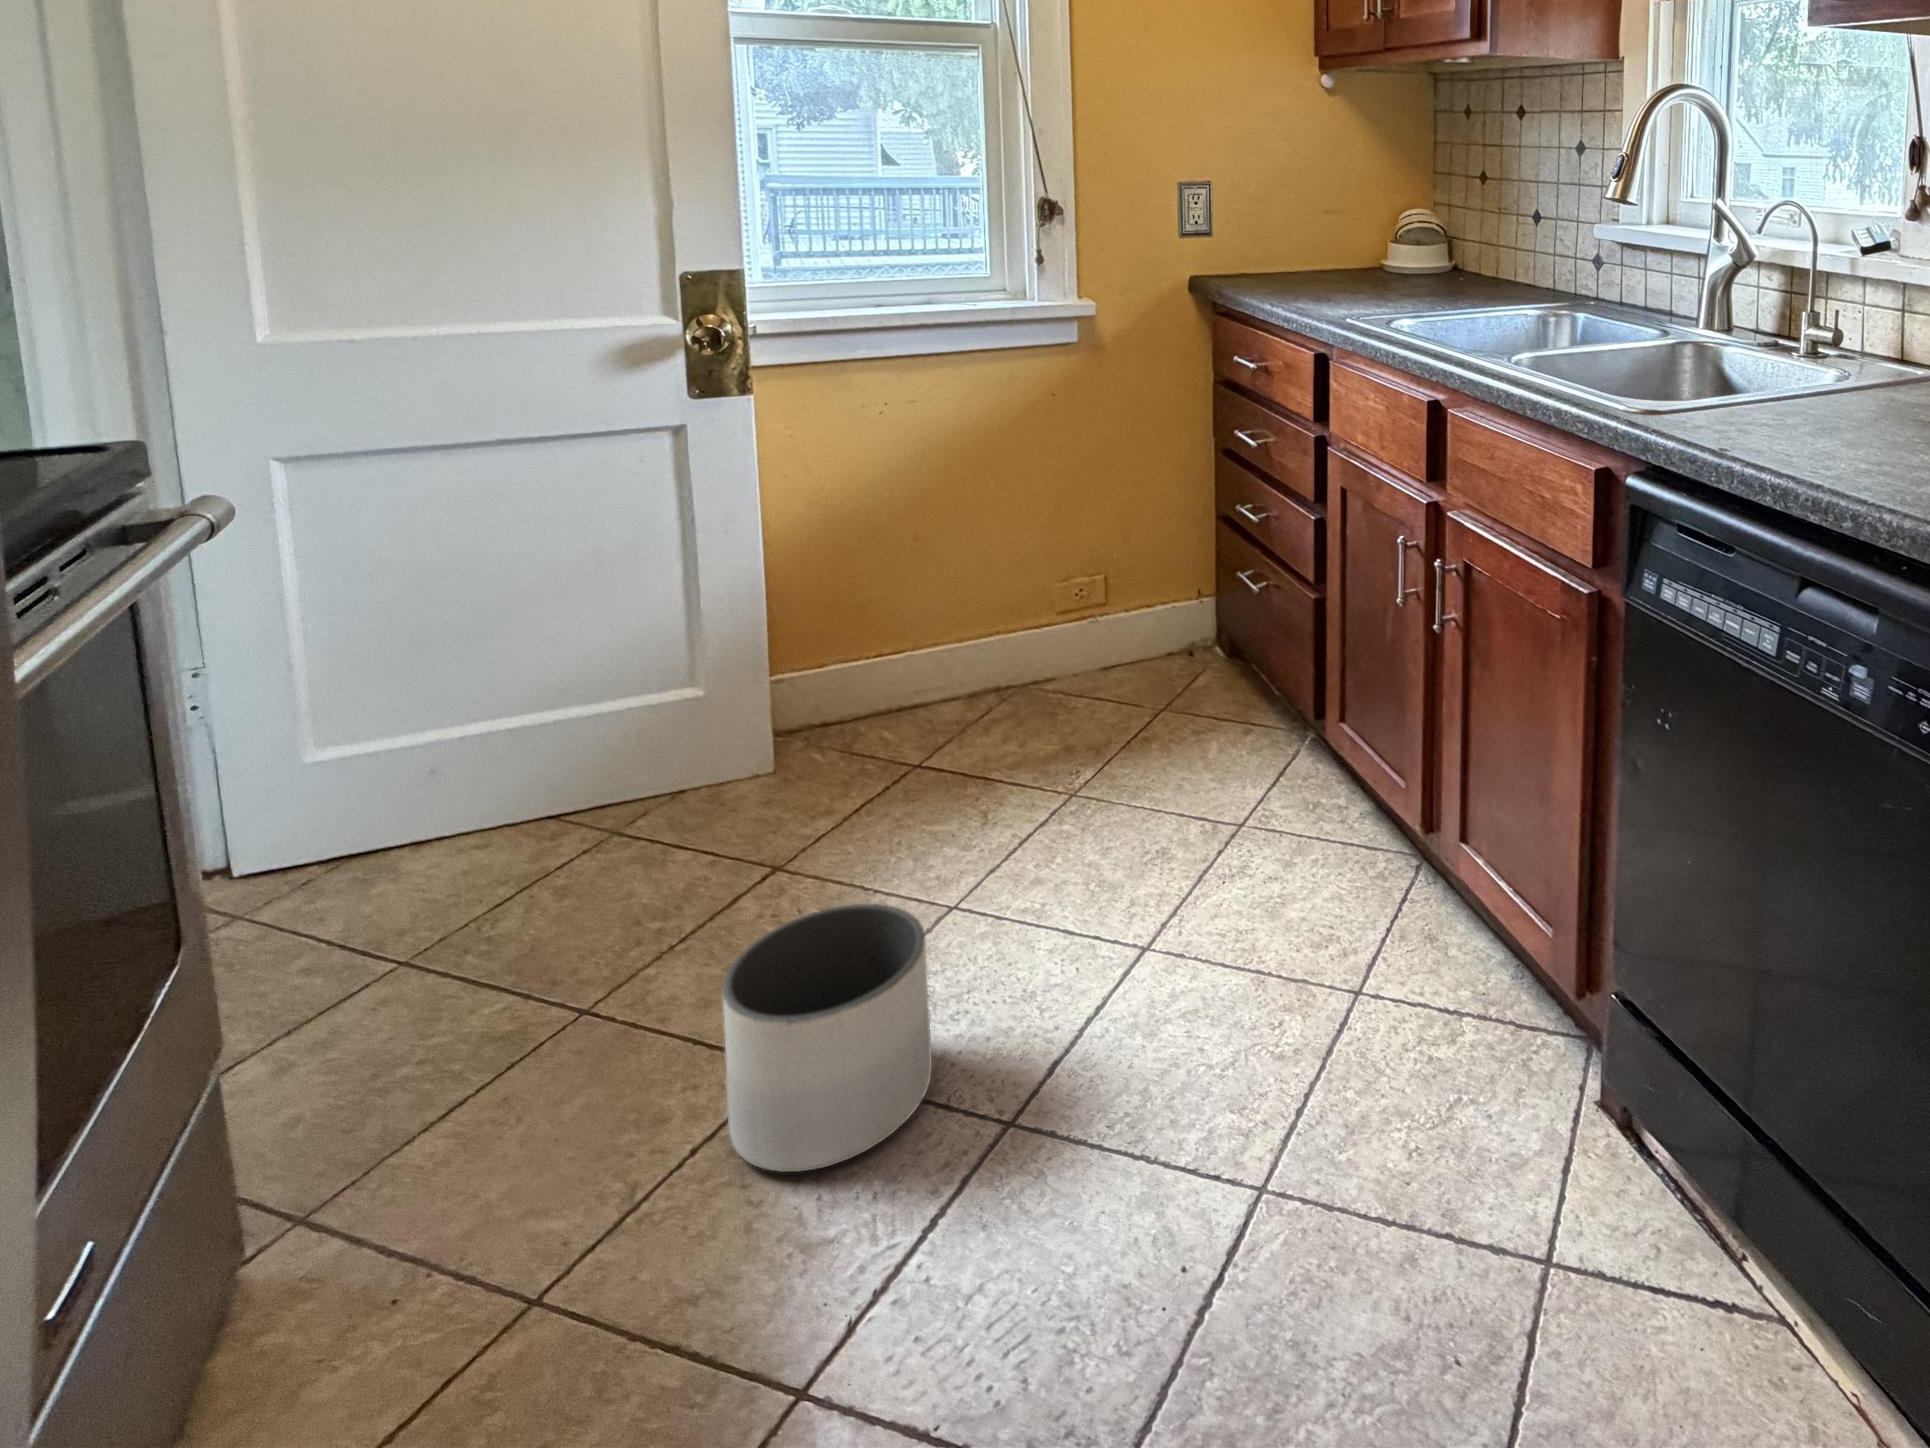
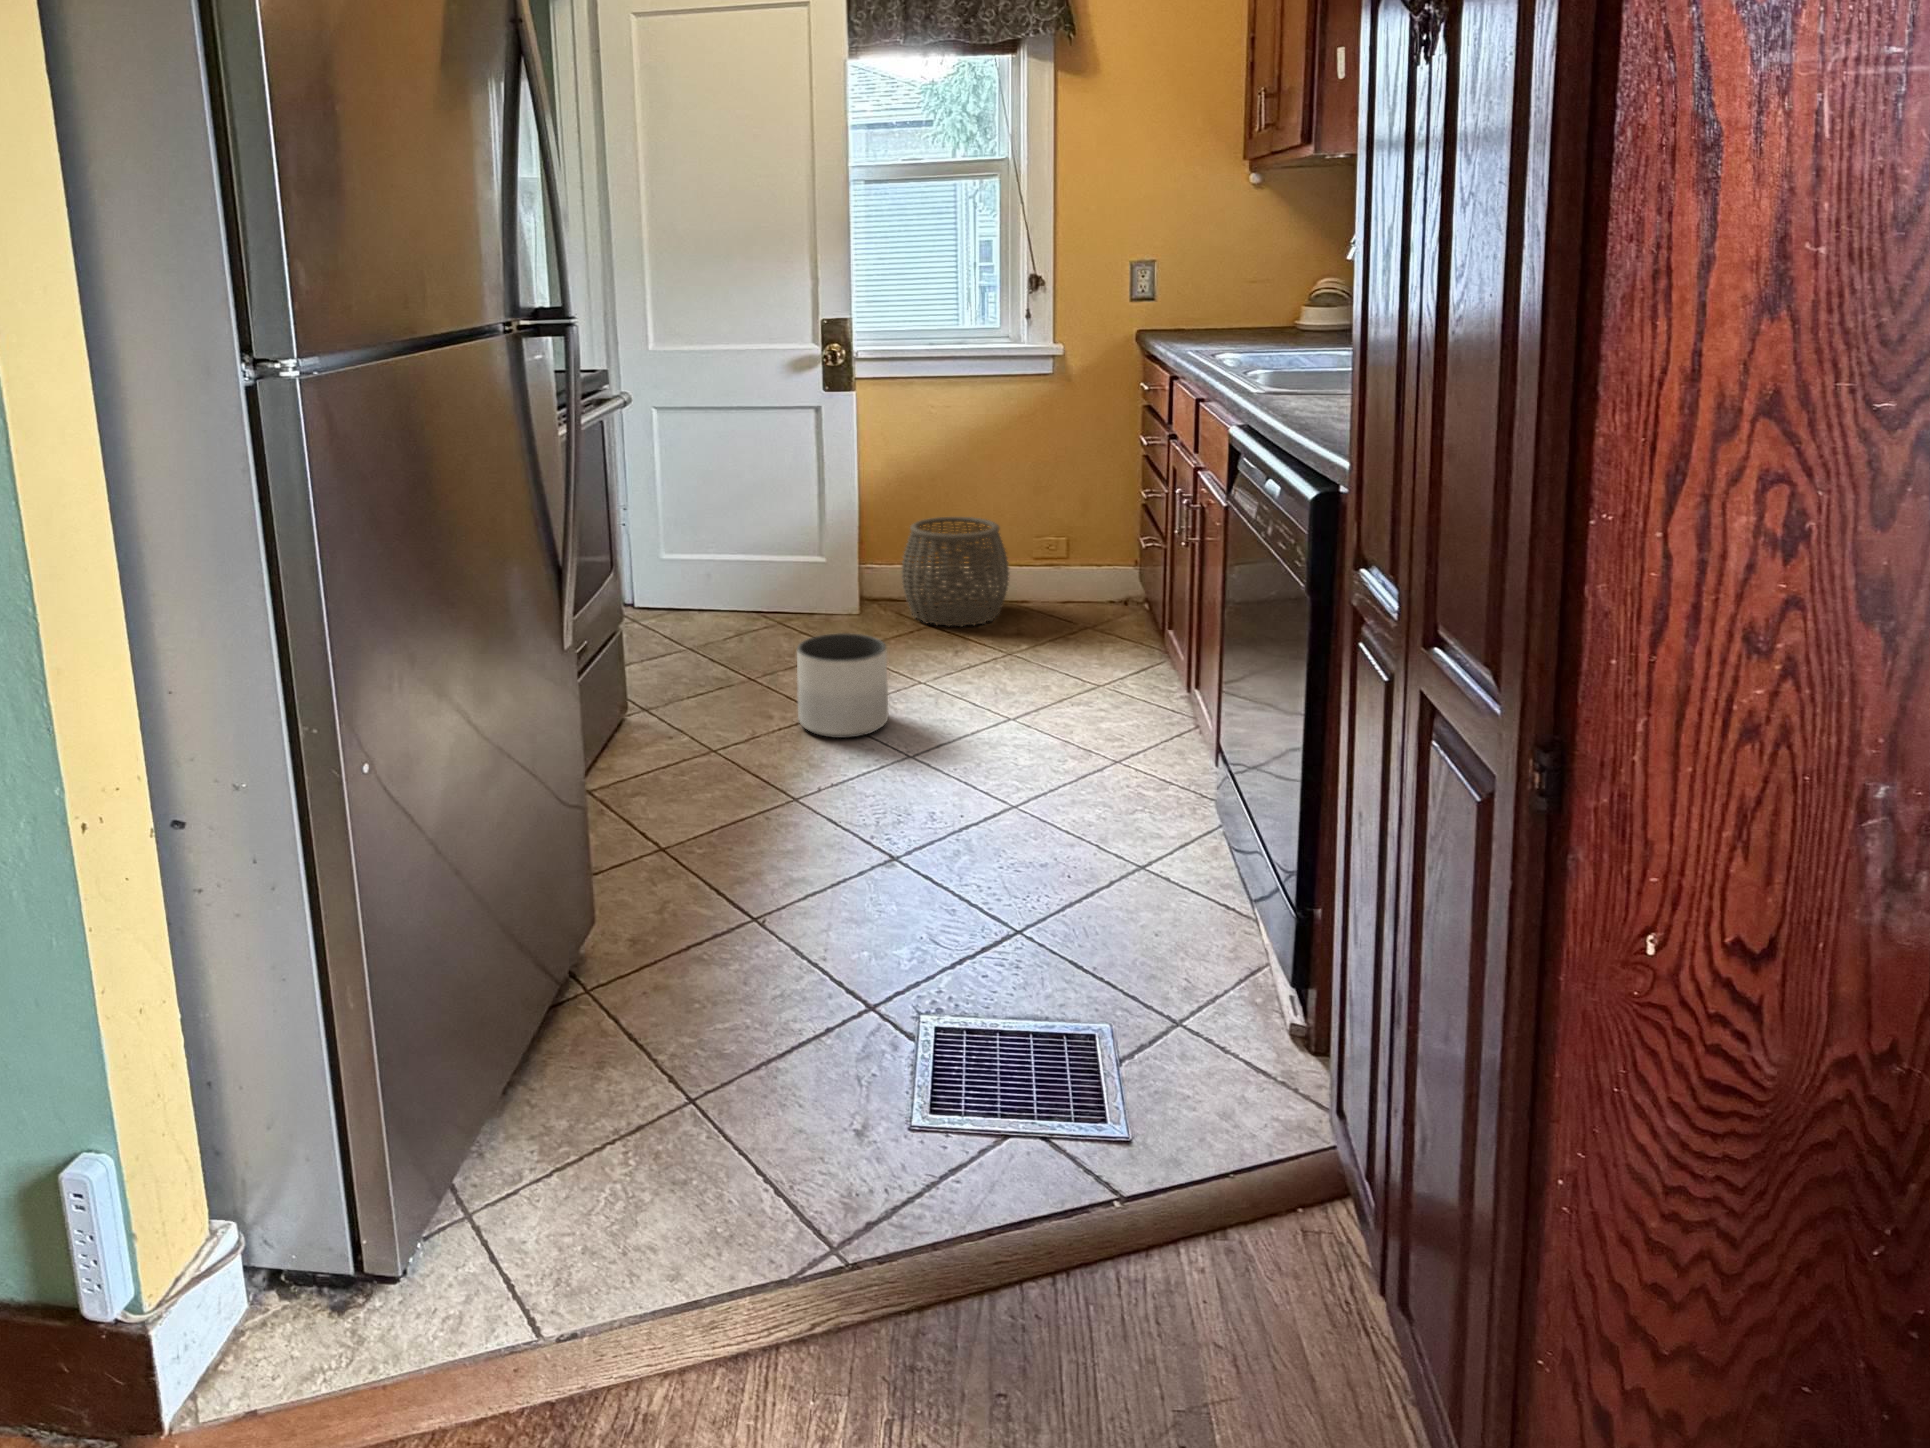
woven basket: none [851,574,1041,772] -> present [901,517,1009,626]

